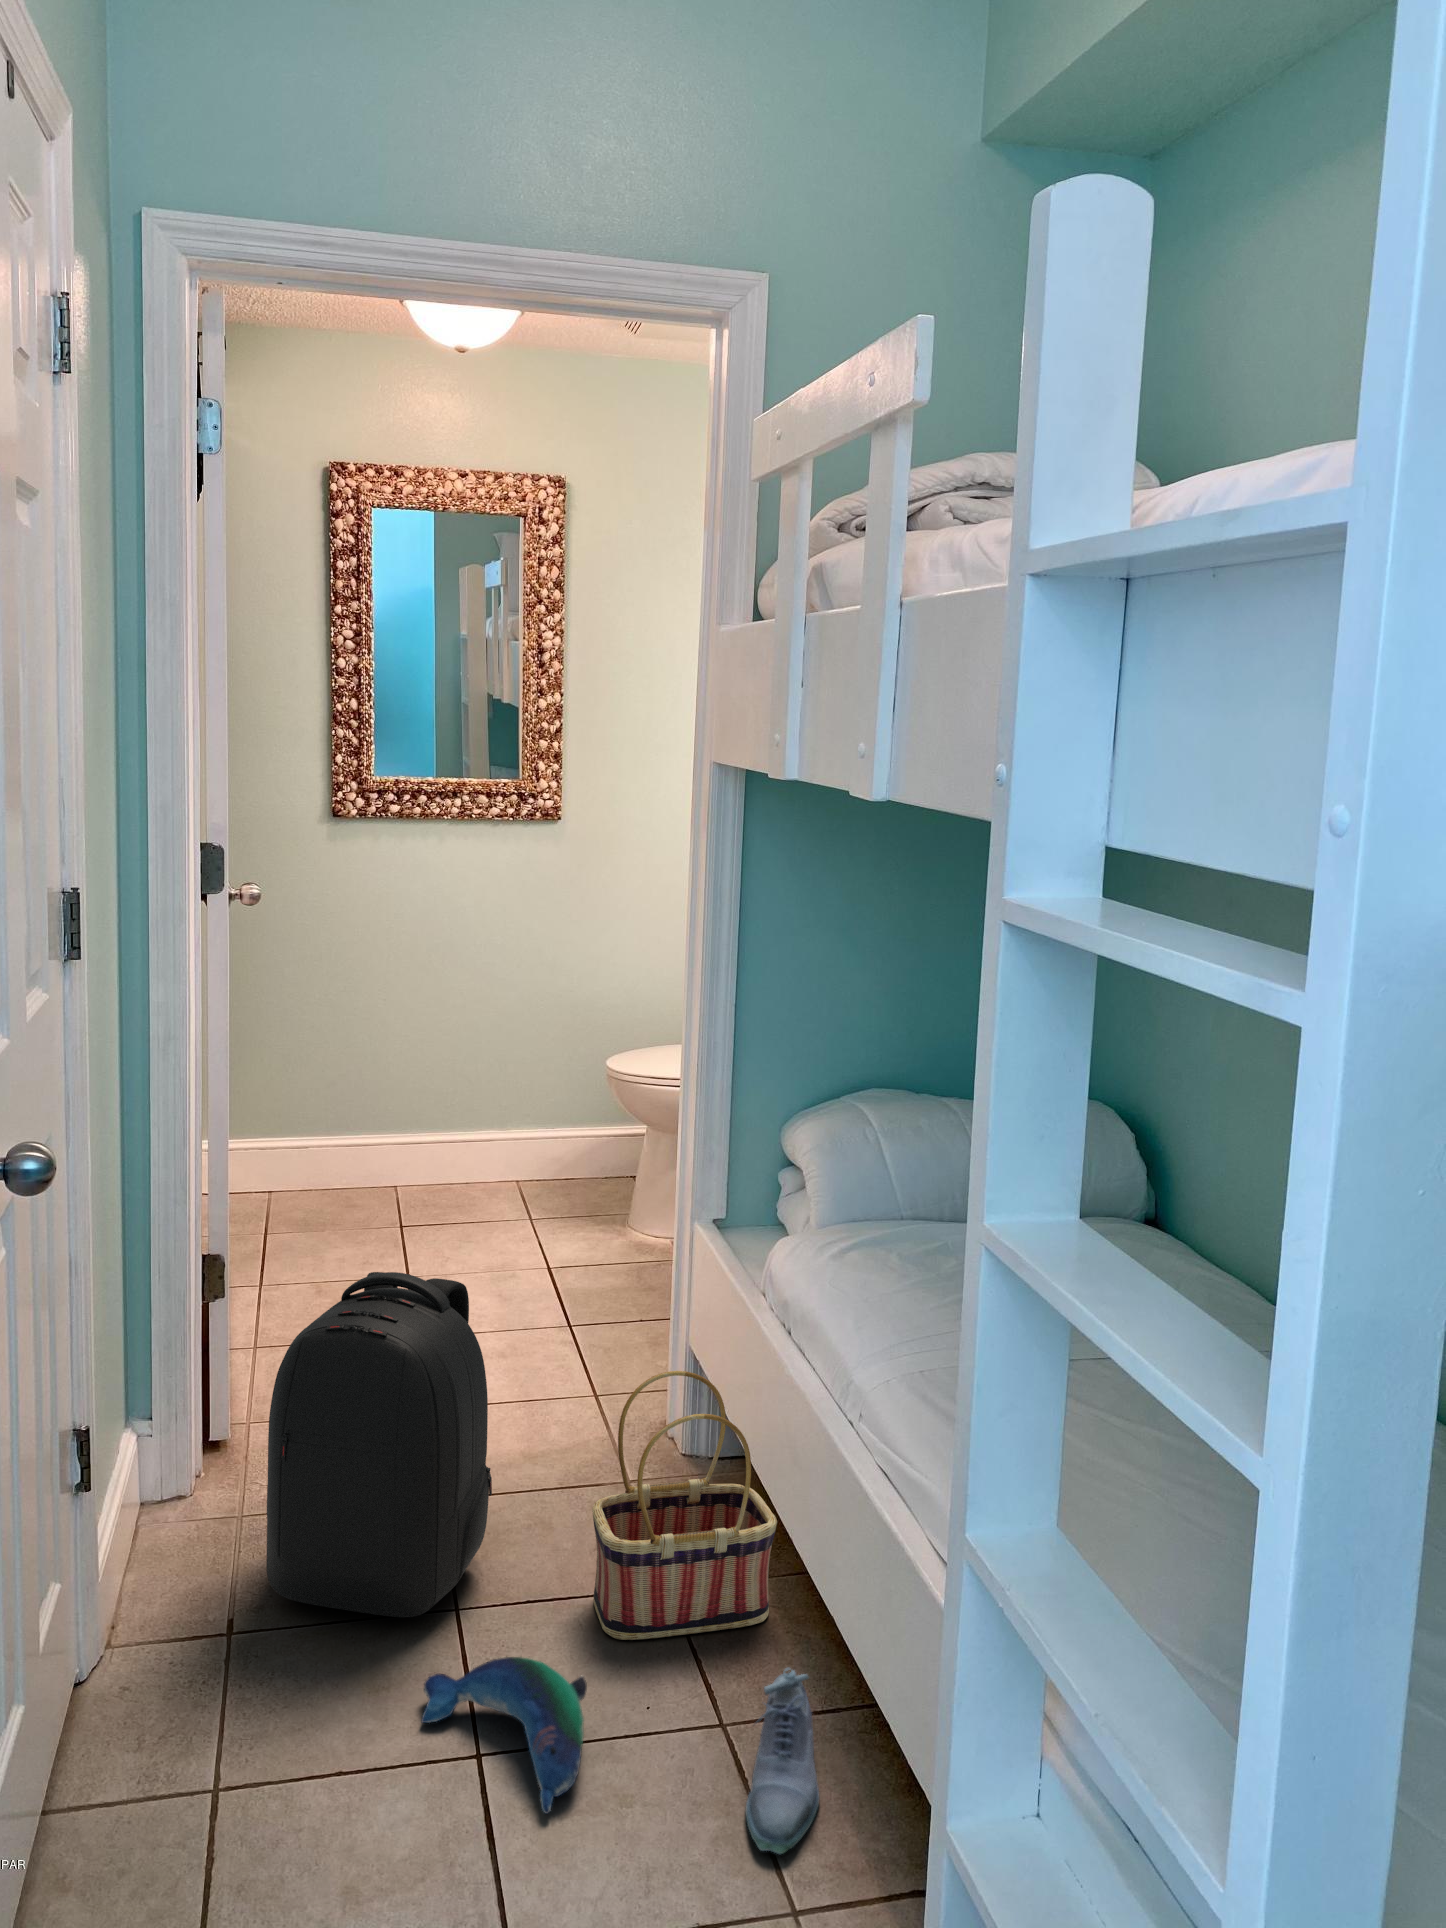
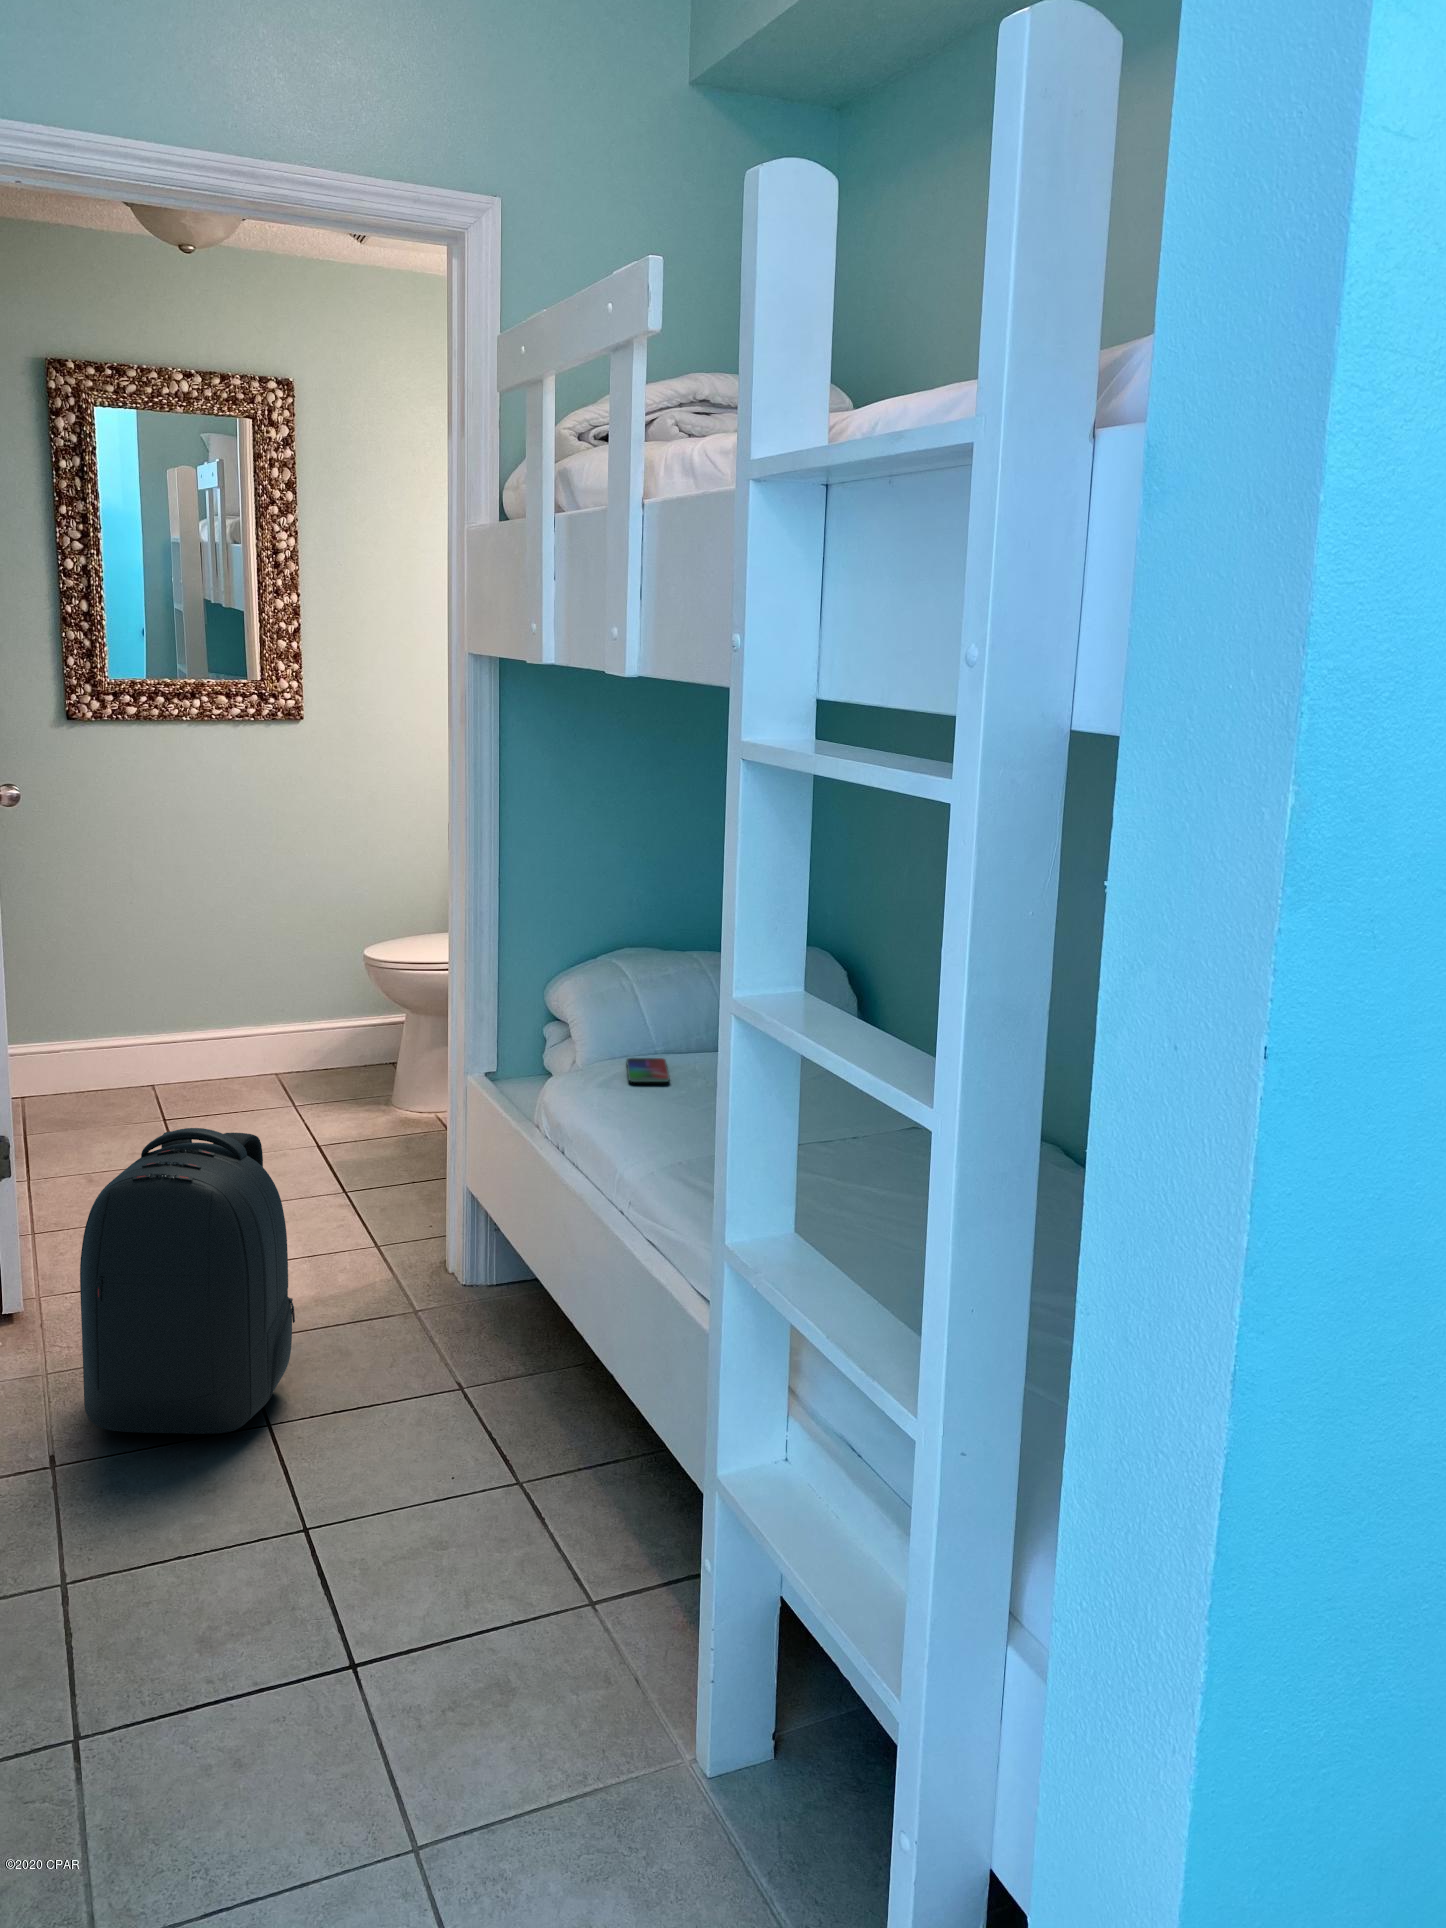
smartphone: none [871,1222,918,1257] -> present [626,1058,670,1082]
basket: present [592,1371,777,1640] -> none [391,1196,557,1430]
plush toy: present [422,1657,587,1813] -> none [249,1446,401,1564]
shoe: present [745,1668,819,1854] -> none [547,1427,609,1568]

